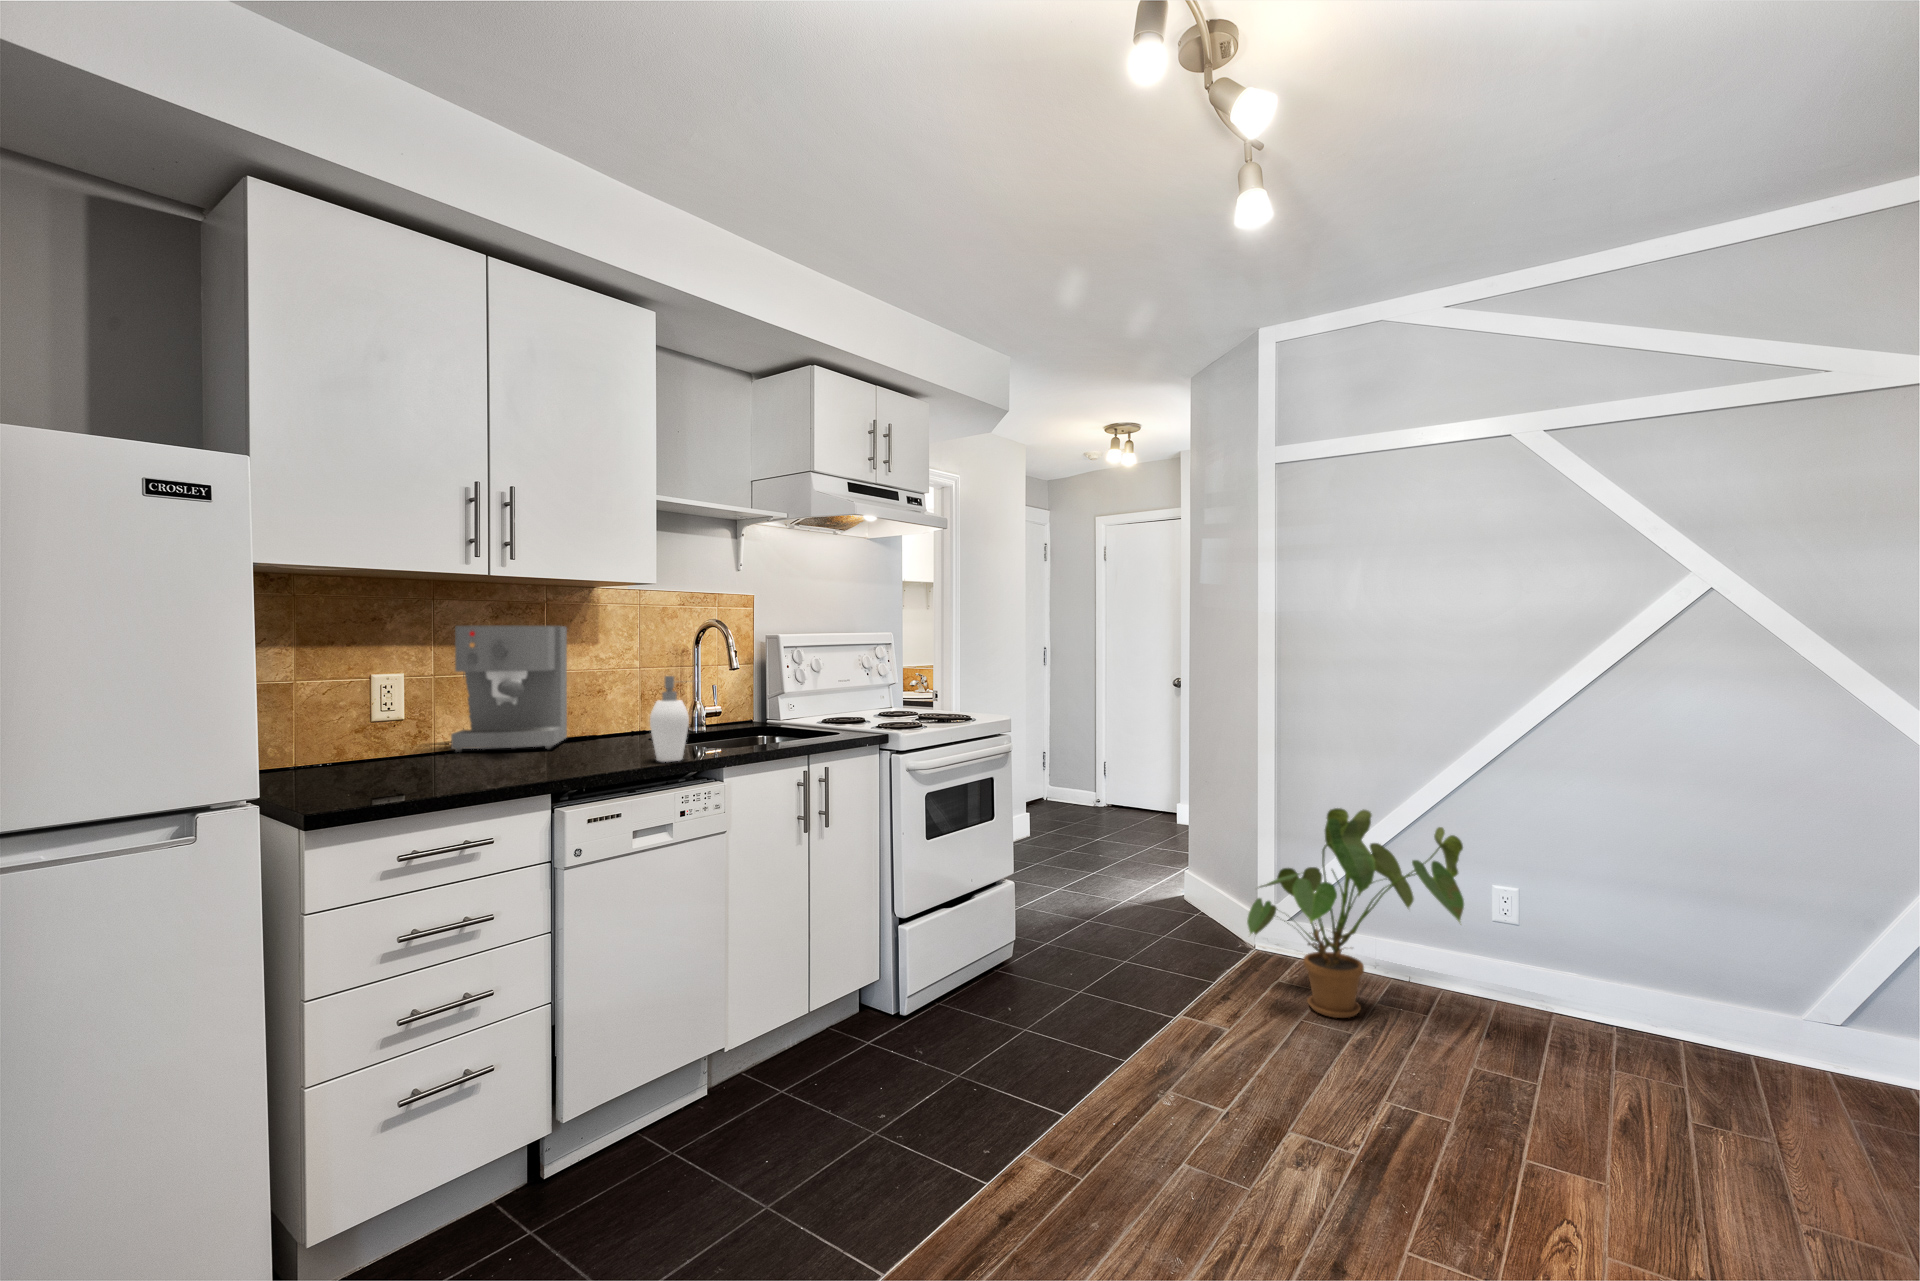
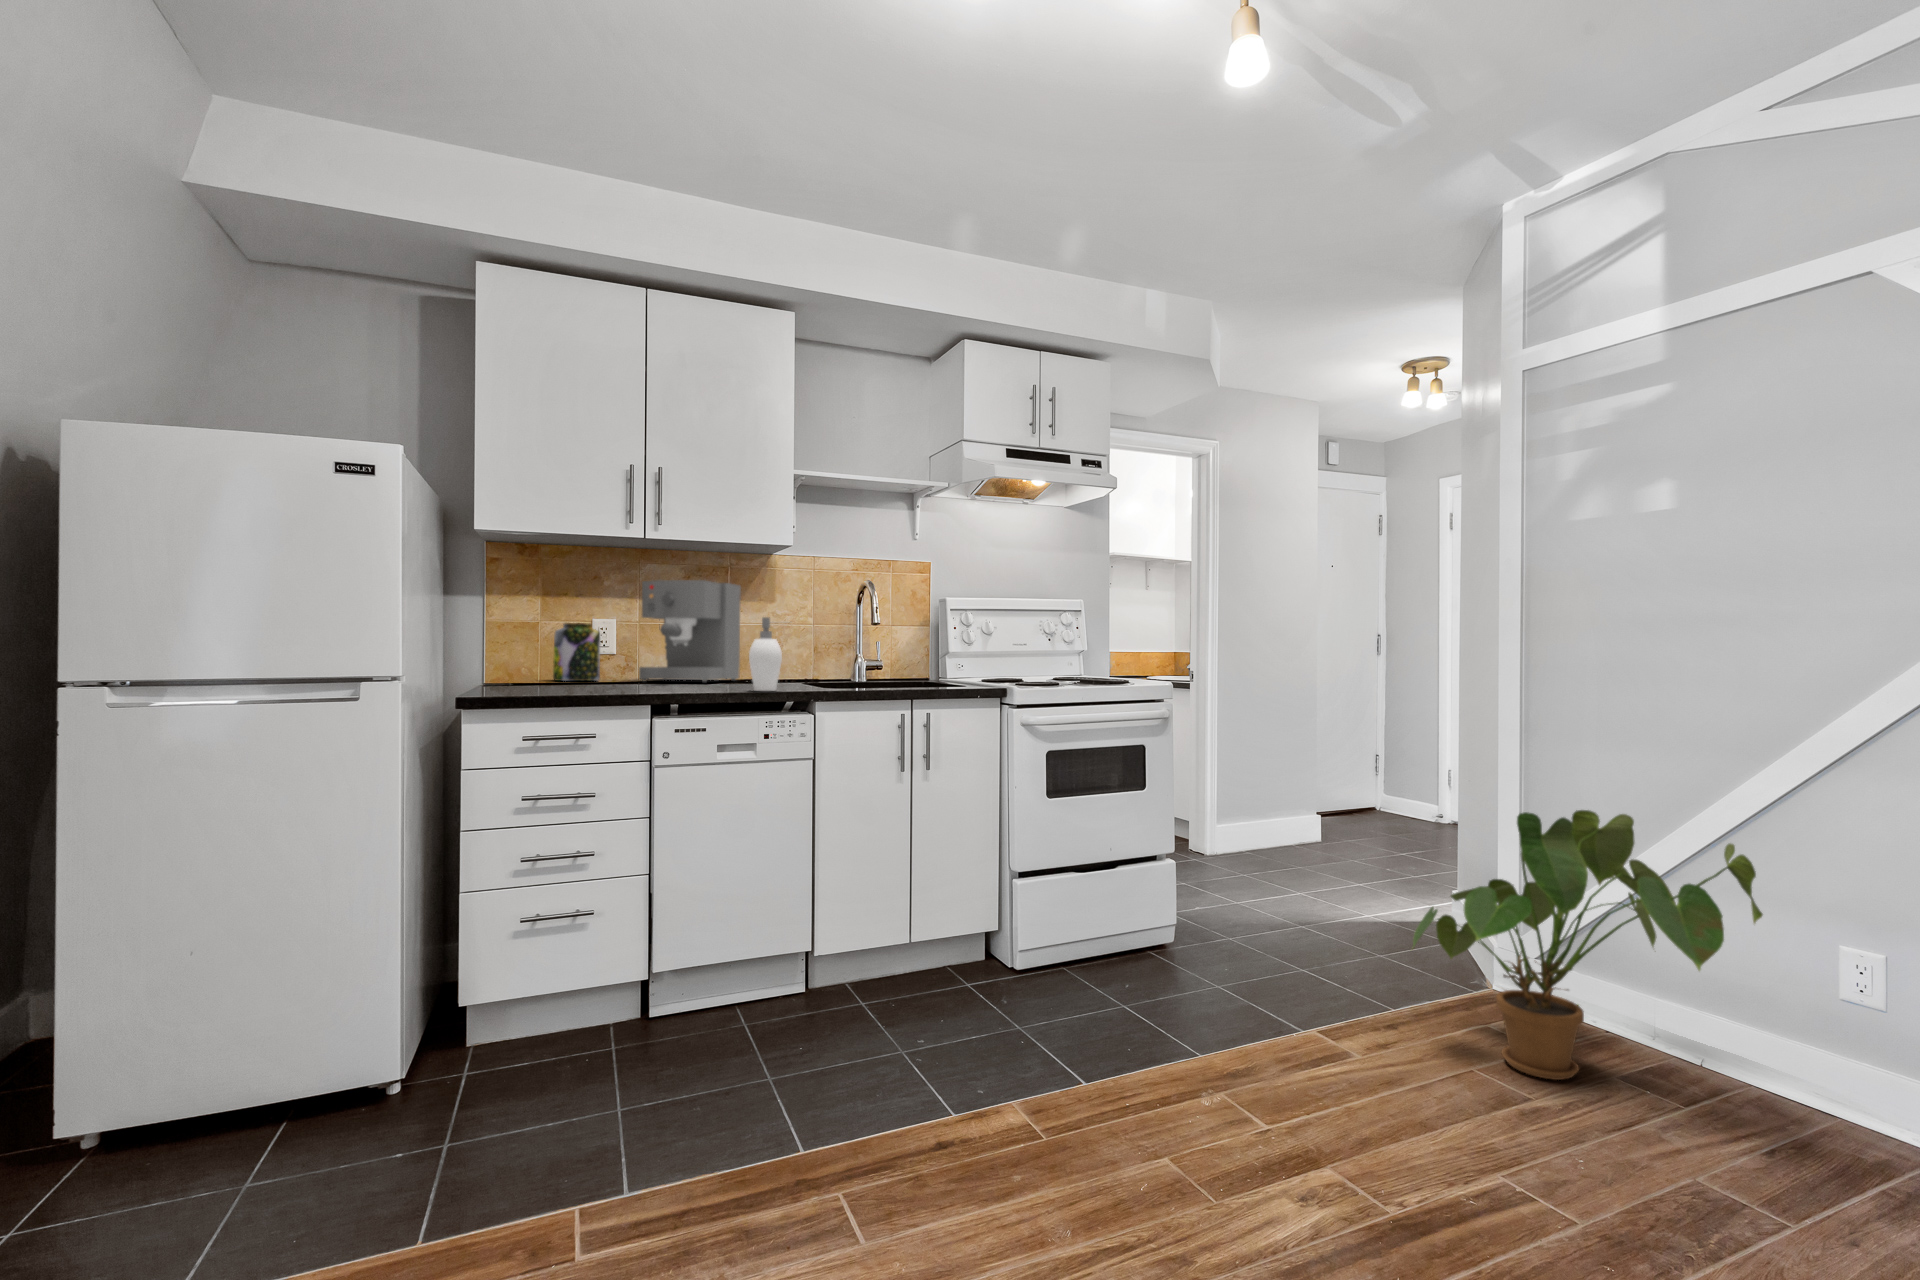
jar: none [324,682,393,760] -> present [553,623,600,681]

